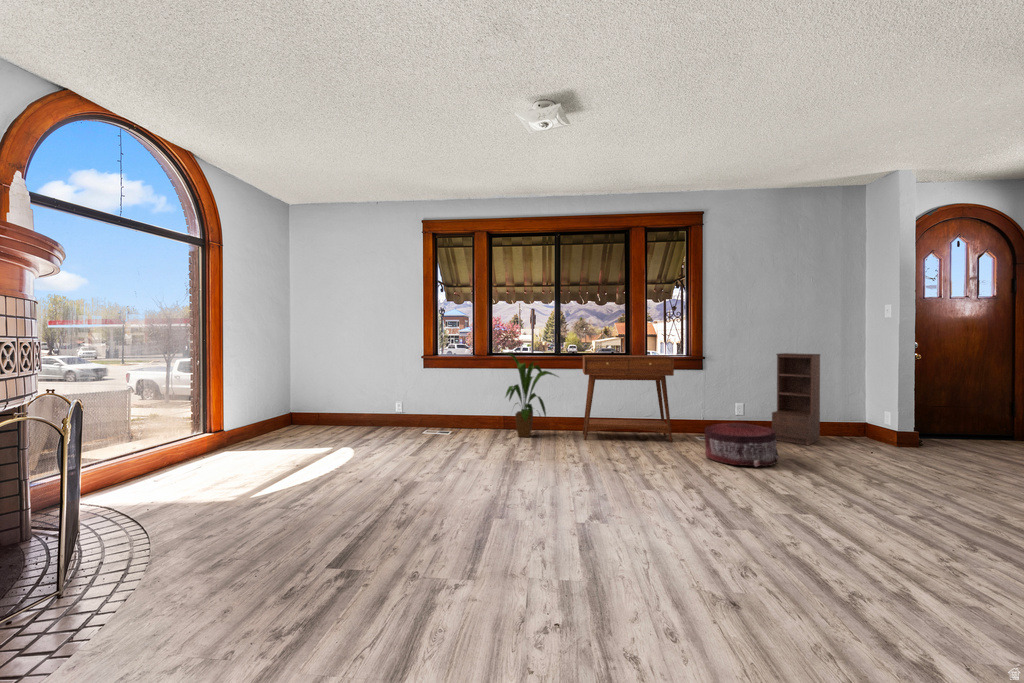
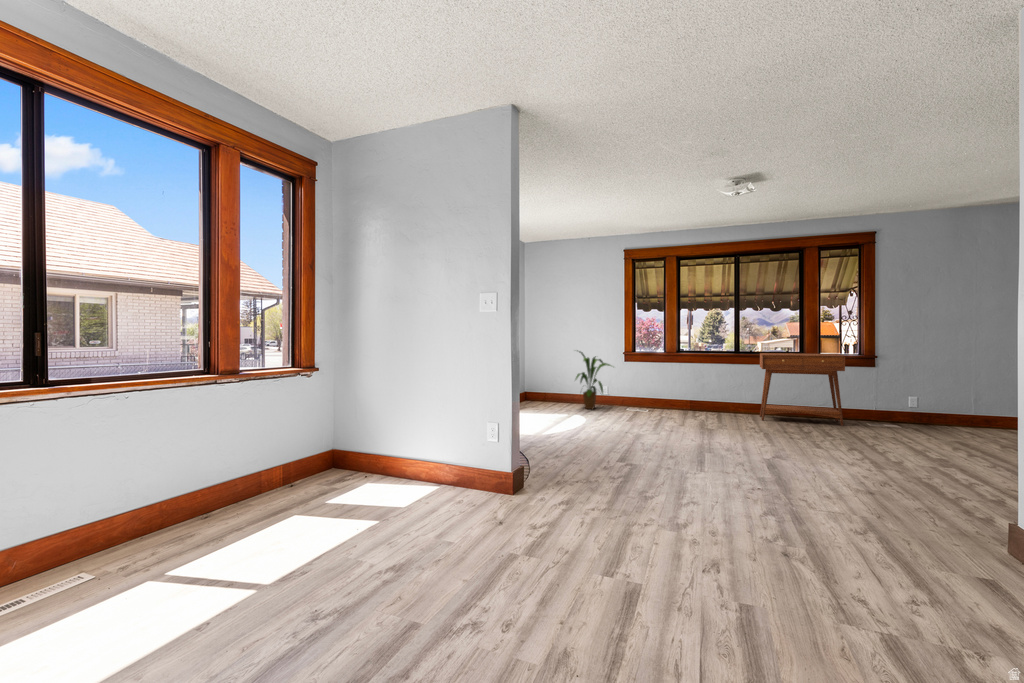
house plant: present [506,353,558,437] -> present [576,351,611,409]
bookshelf: present [772,353,820,445] -> none [947,352,1002,435]
pouf: present [705,423,778,467] -> none [872,411,942,447]

